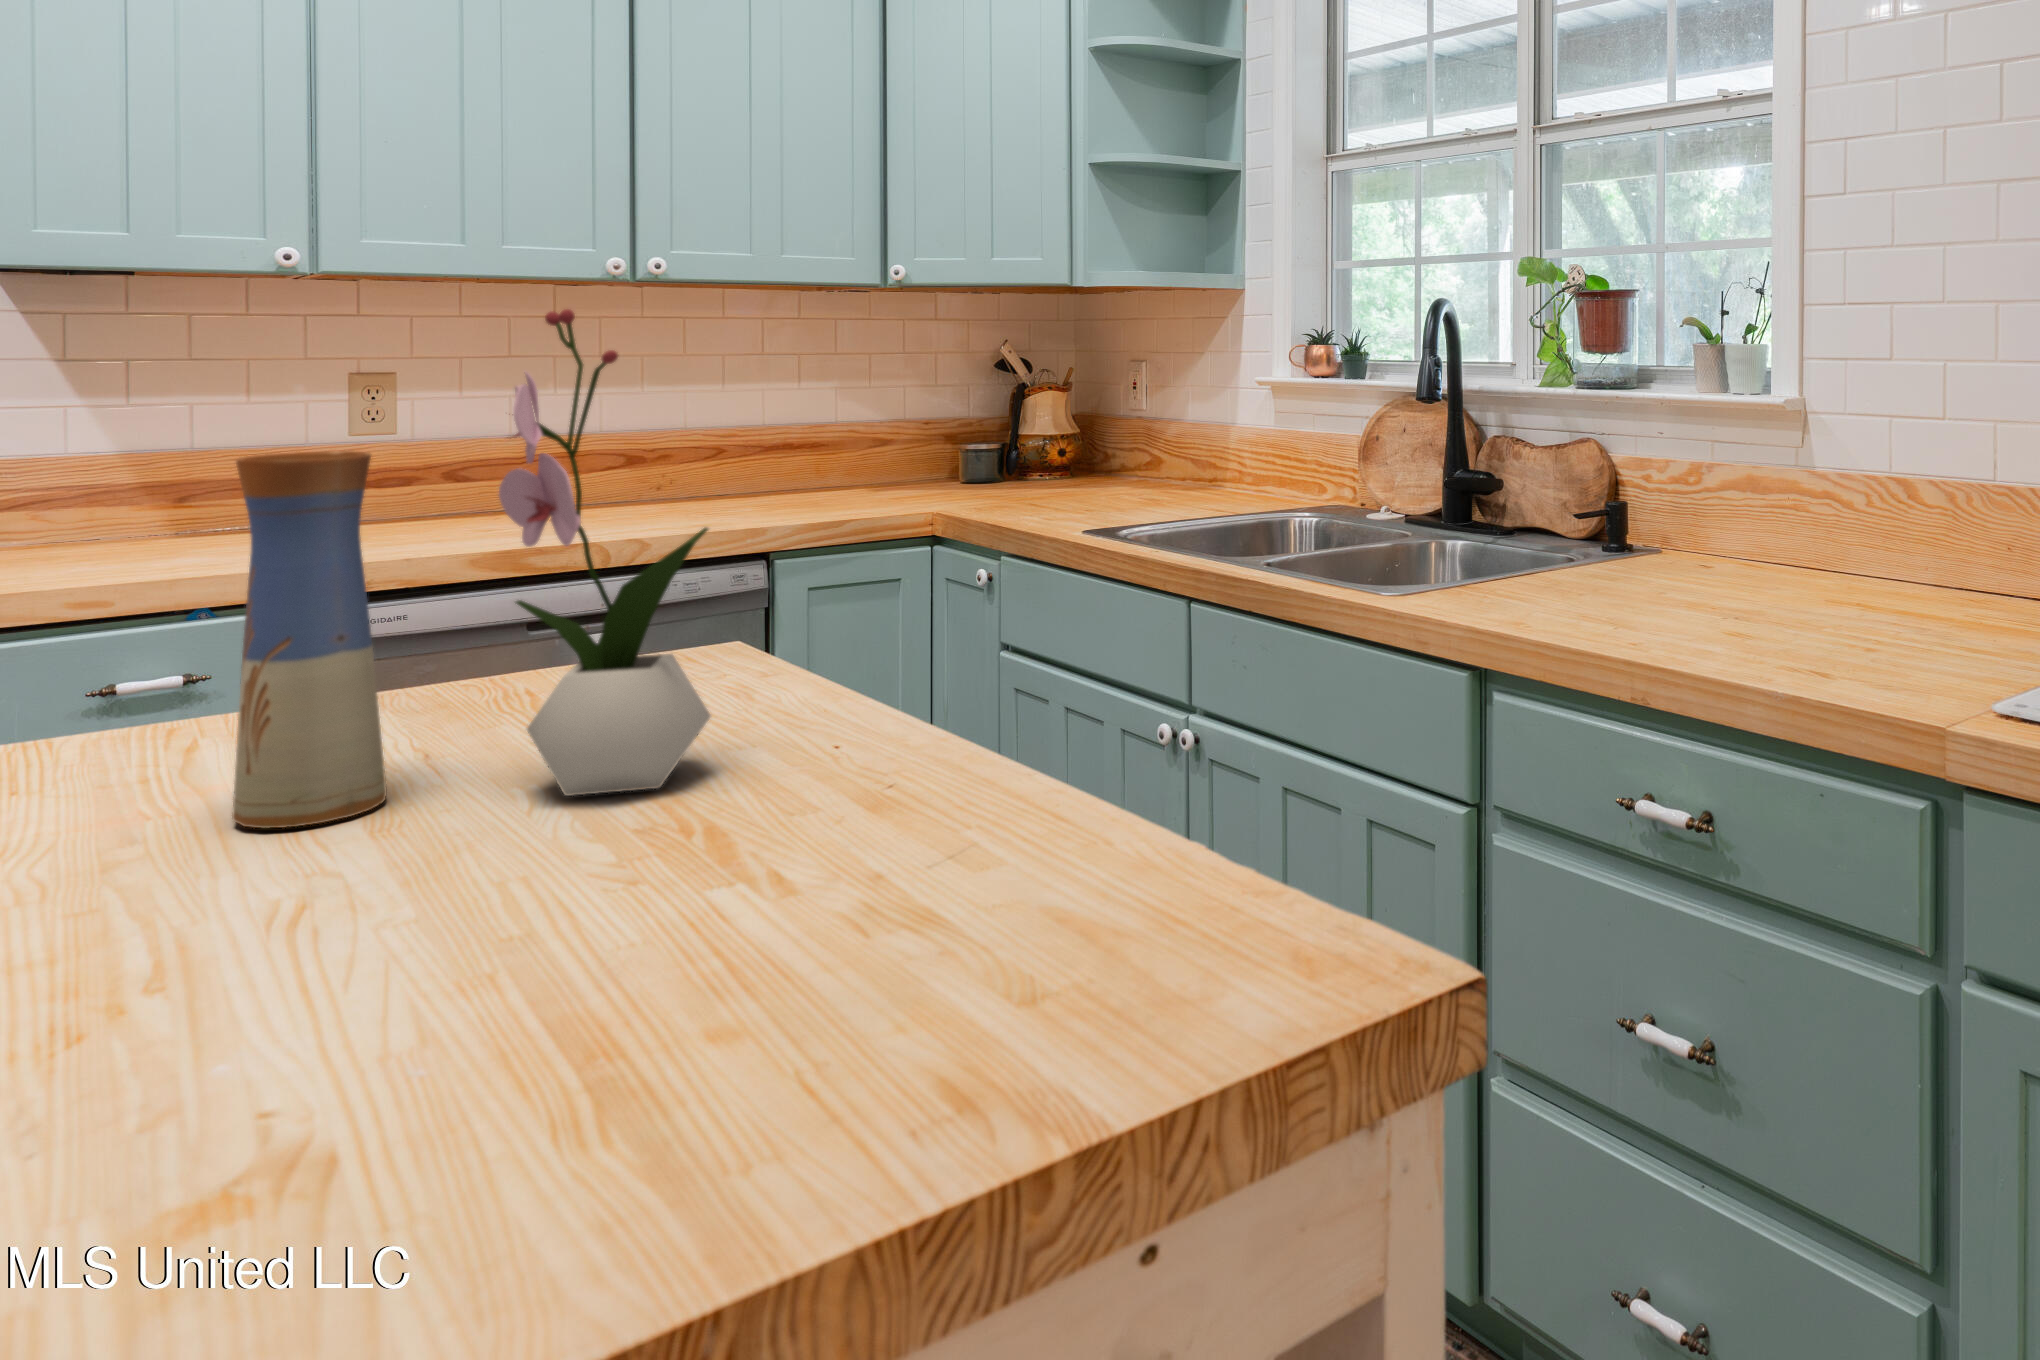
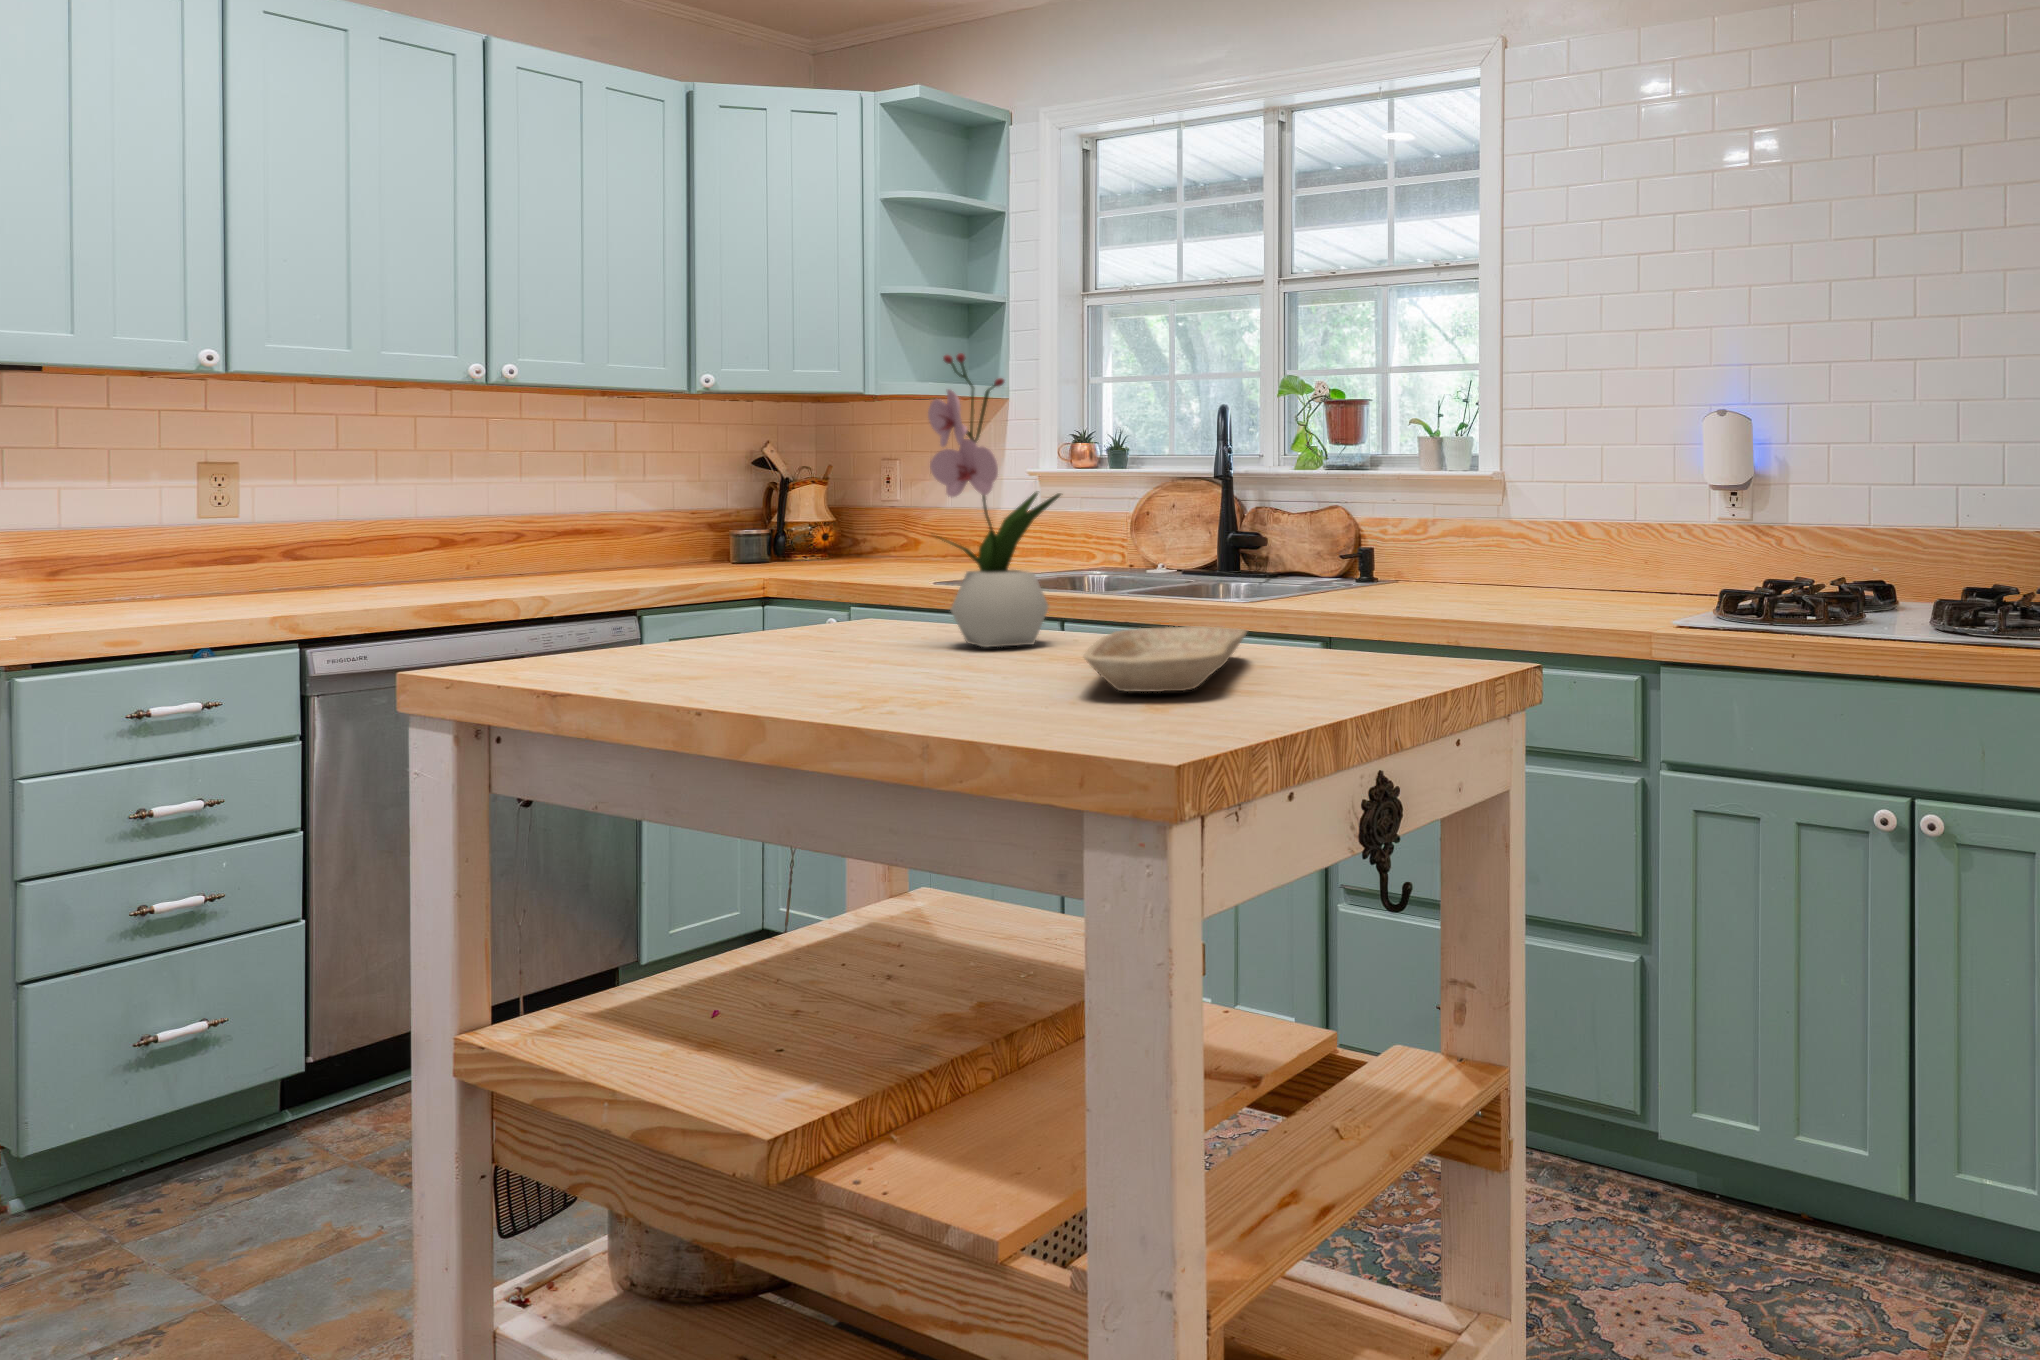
vase: present [232,451,387,828] -> none [790,435,873,661]
tray: none [266,801,870,1053] -> present [1084,626,1247,692]

